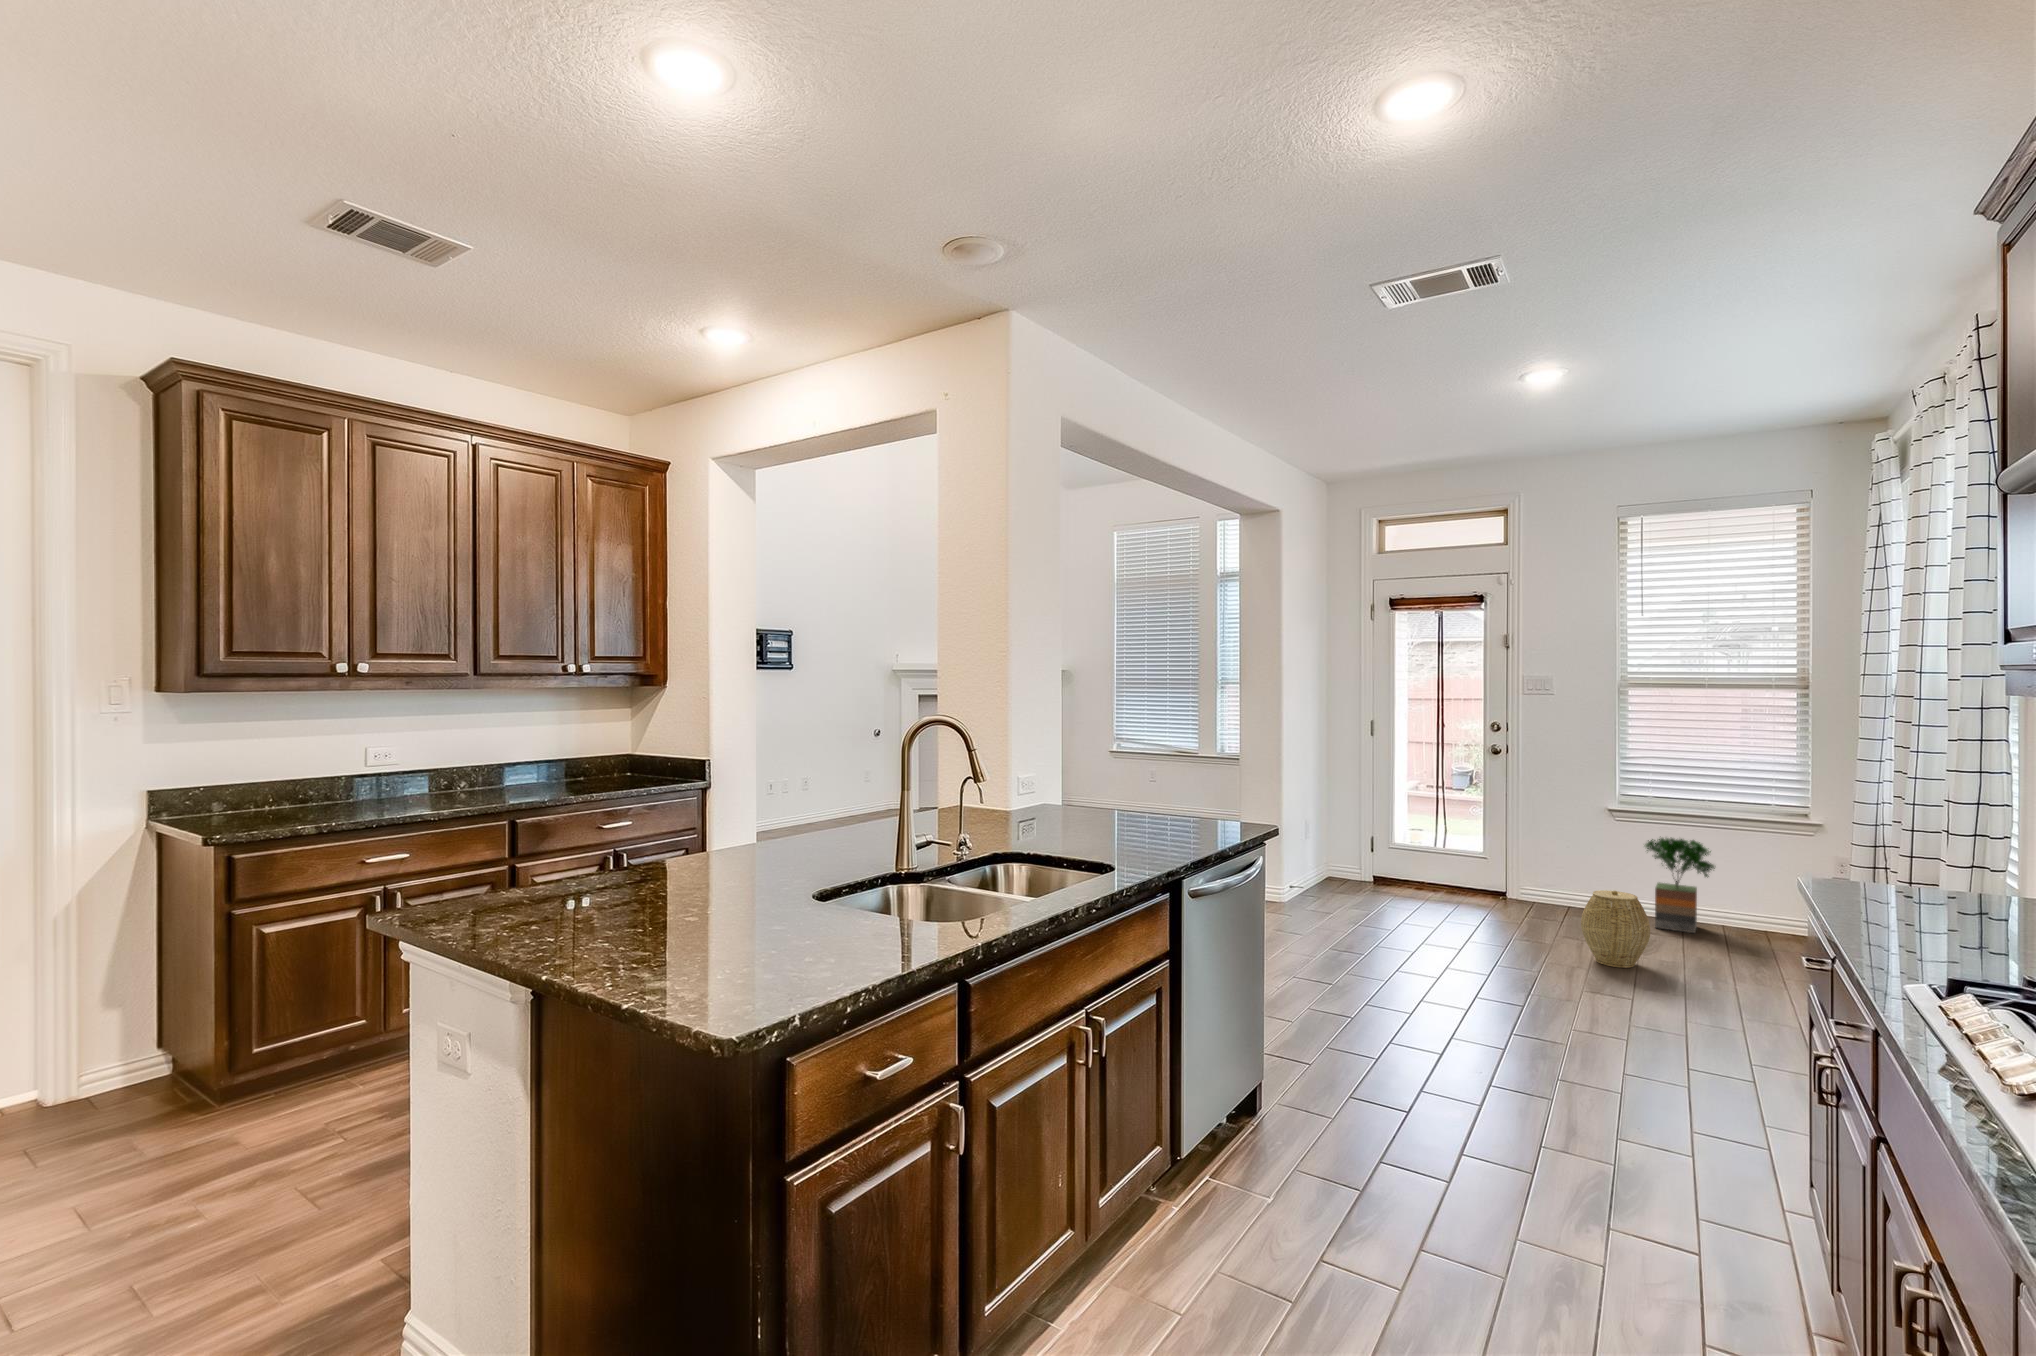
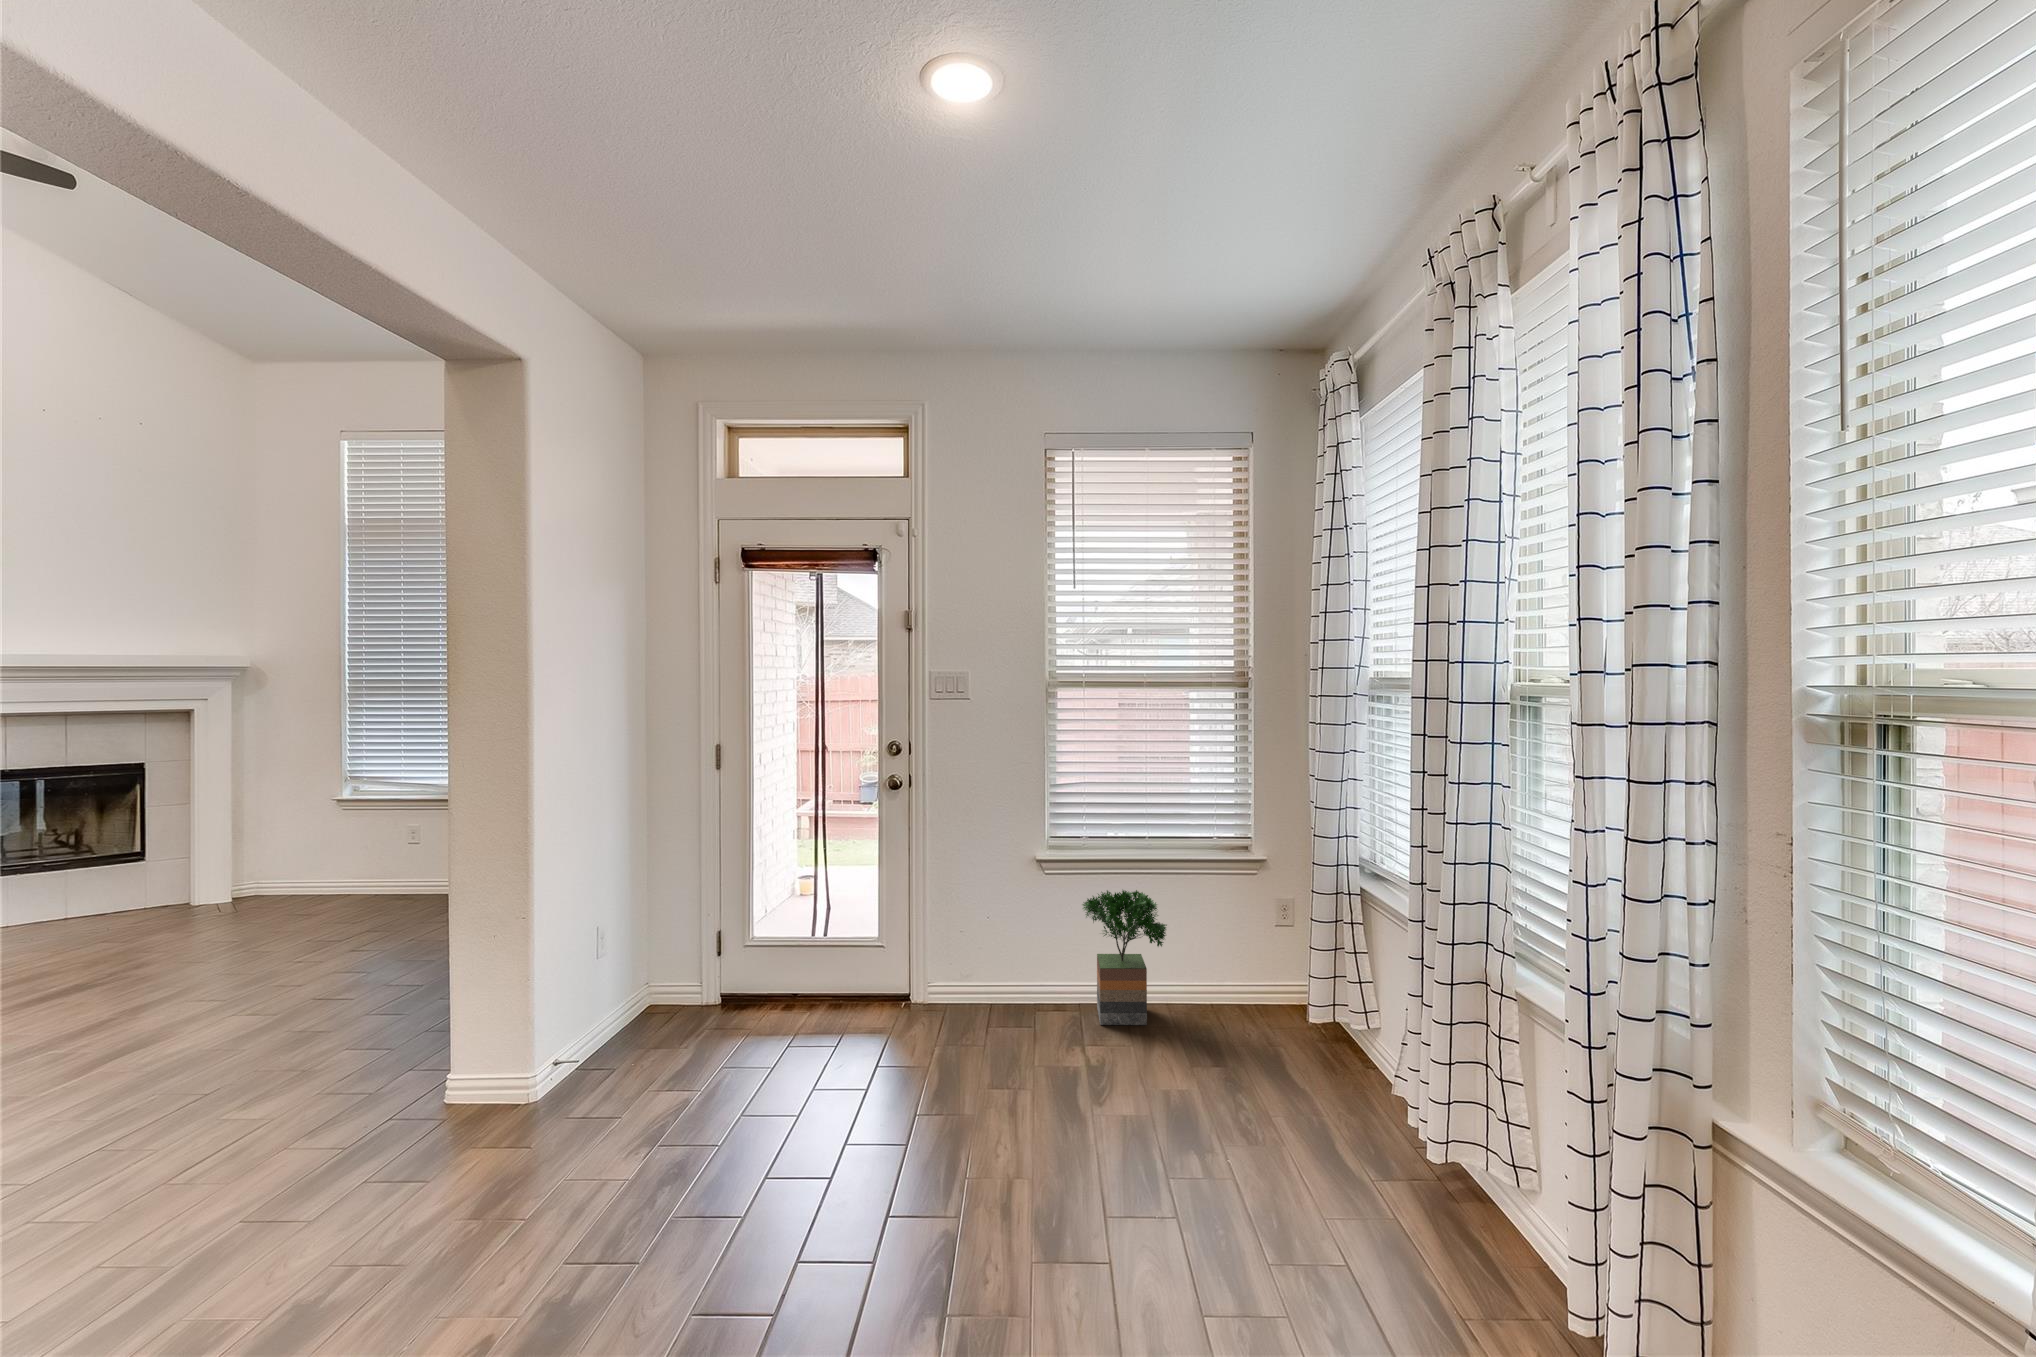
woven basket: present [1581,890,1650,968] -> none [1035,1017,1134,1159]

